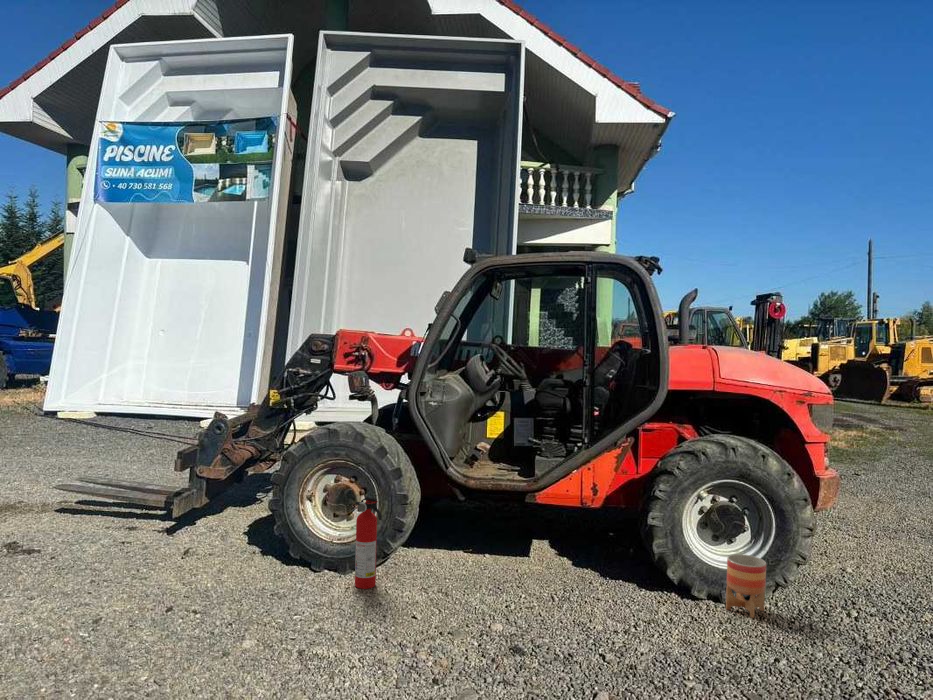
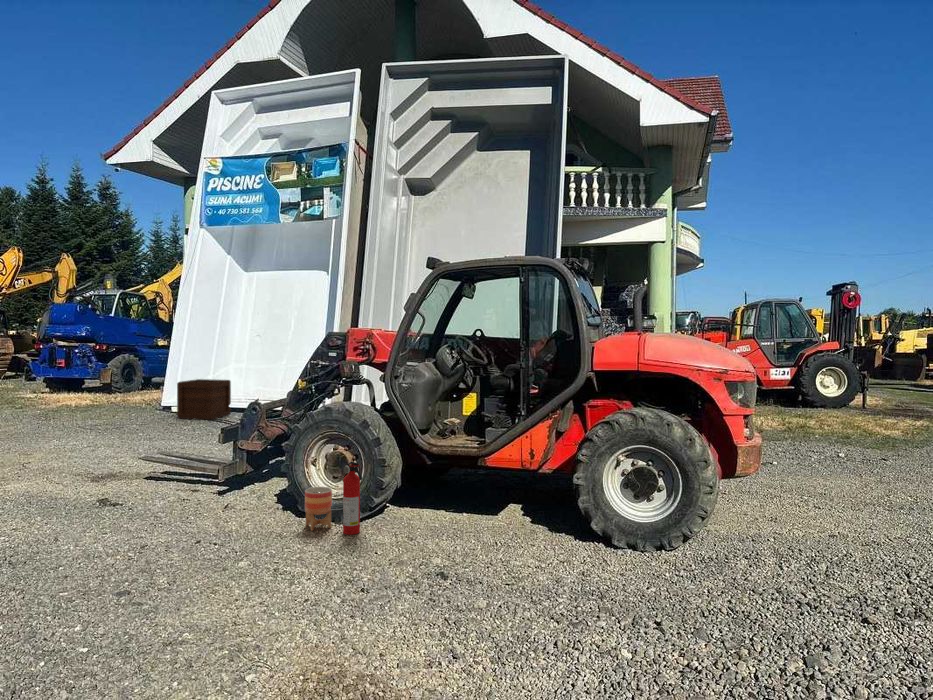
wooden crate: none [61,386,129,434] -> present [177,379,231,420]
planter: present [726,554,766,618] -> present [305,487,332,531]

